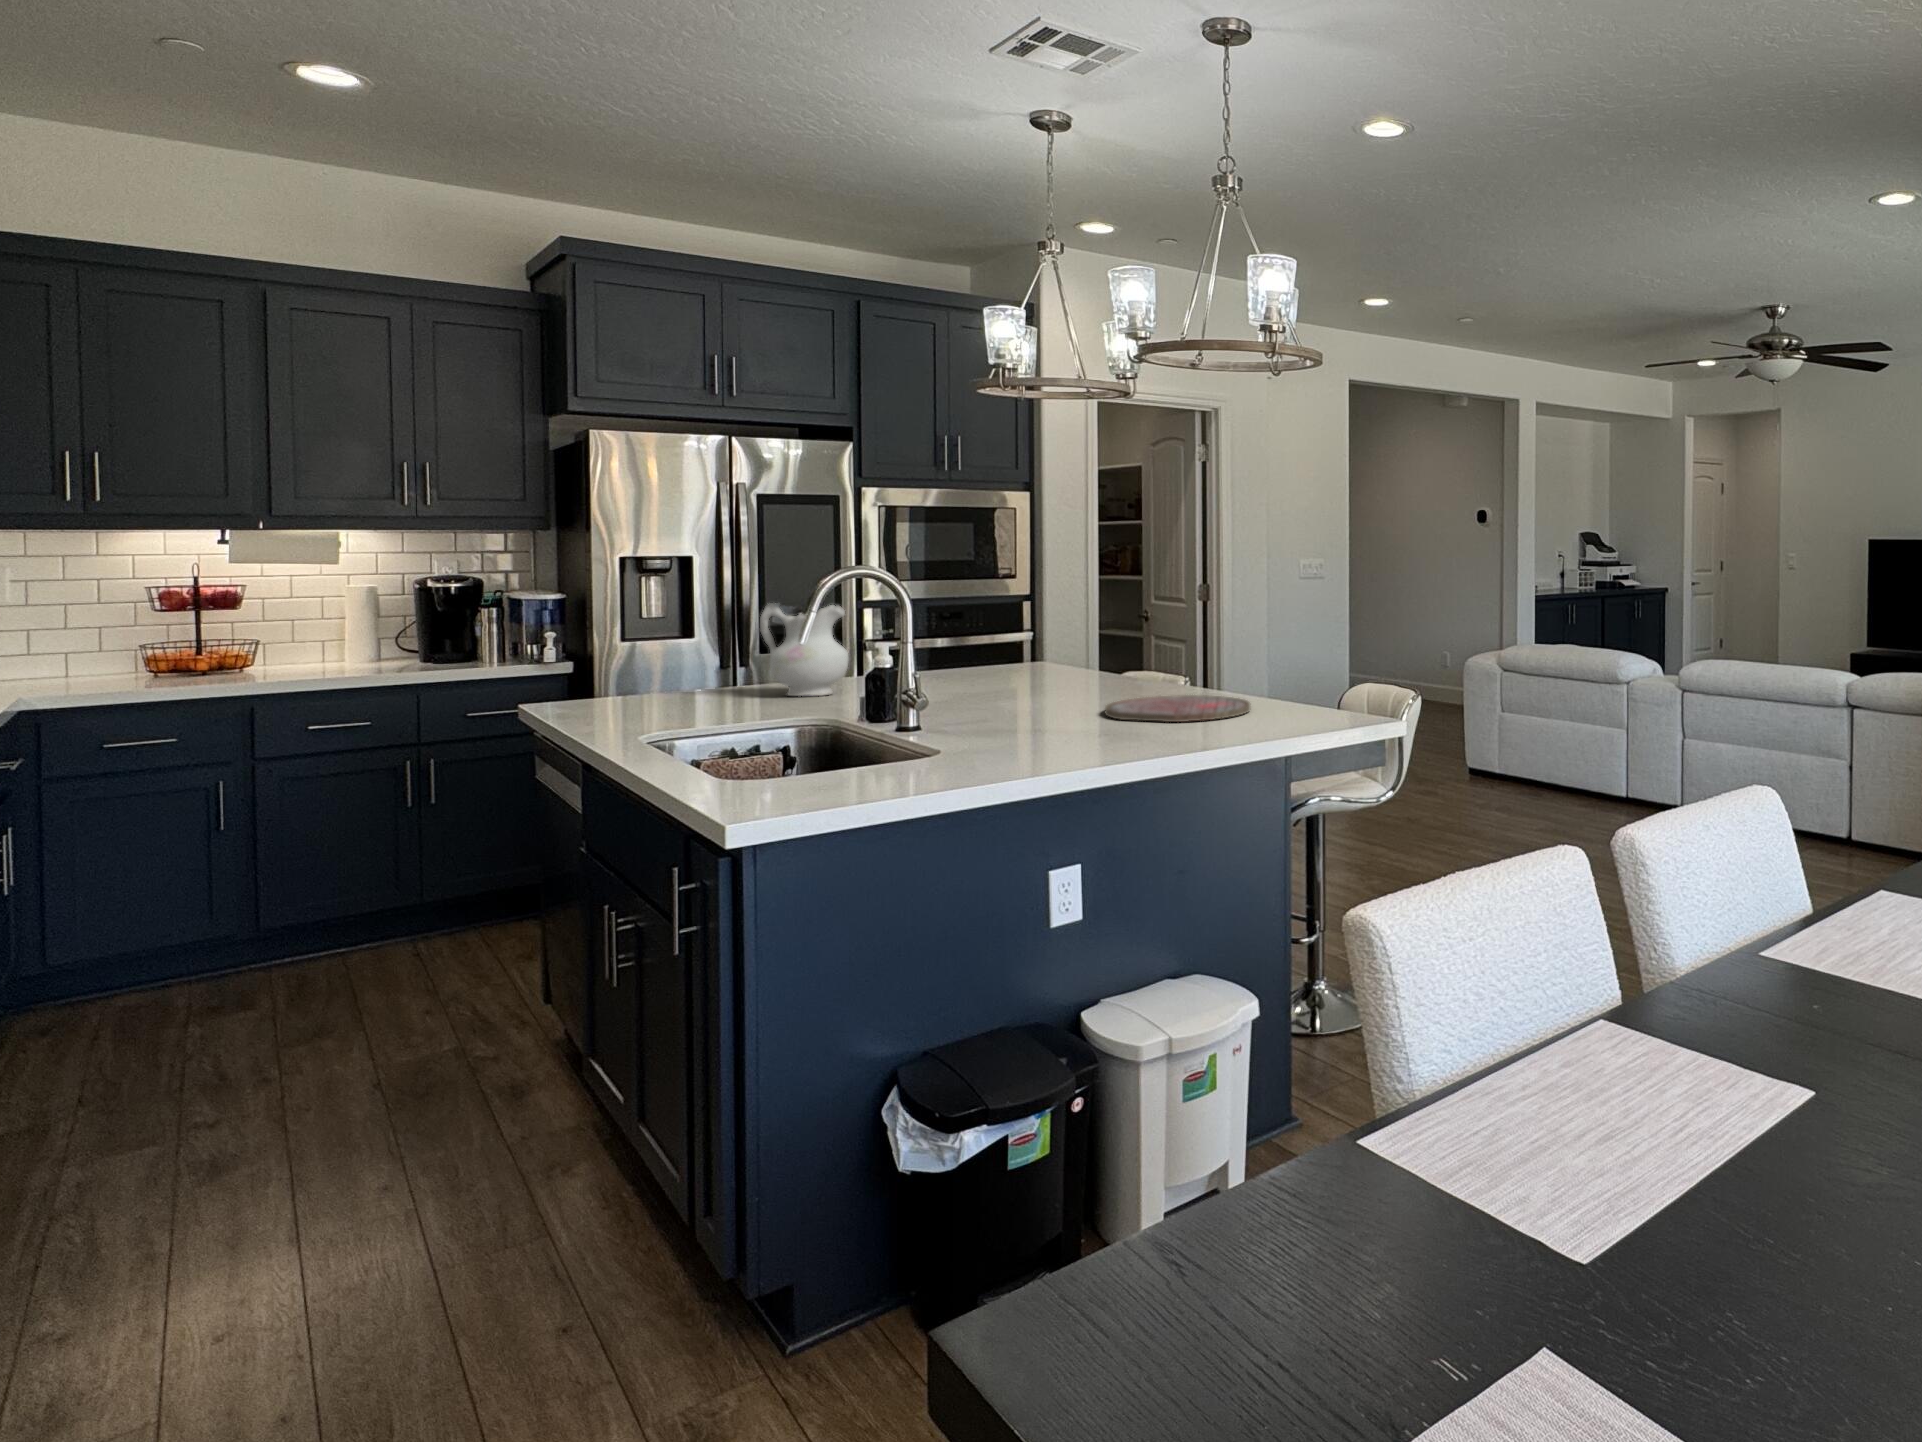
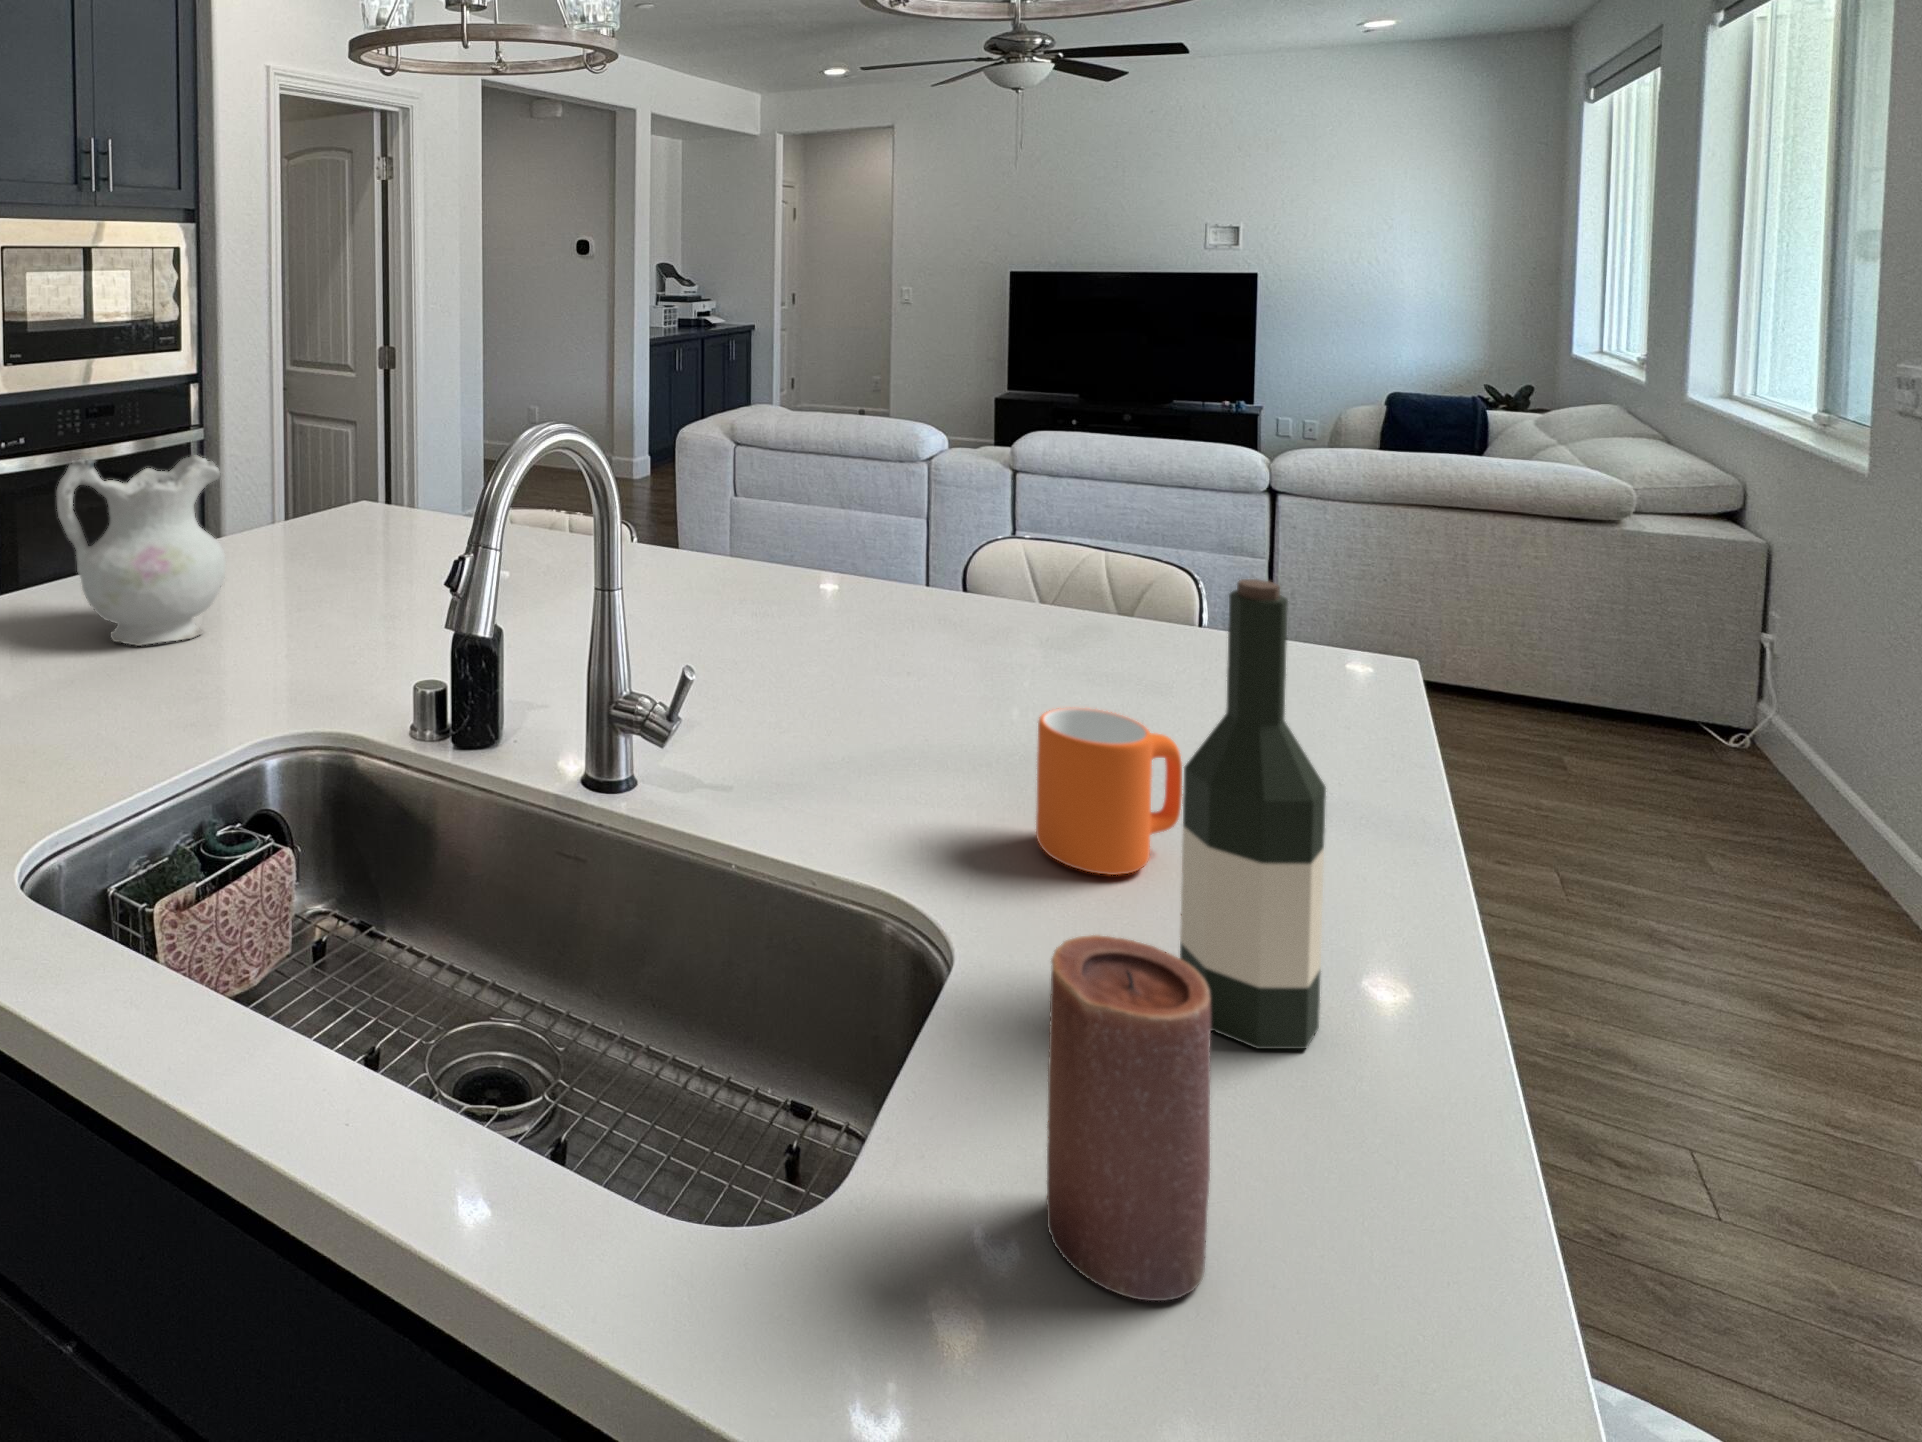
wine bottle: none [948,608,995,772] -> present [1180,579,1326,1049]
mug: none [1008,689,1072,749] -> present [1036,708,1182,875]
cutting board: present [1105,695,1250,722] -> none [840,606,1134,703]
candle: none [785,698,837,790] -> present [1046,935,1211,1301]

